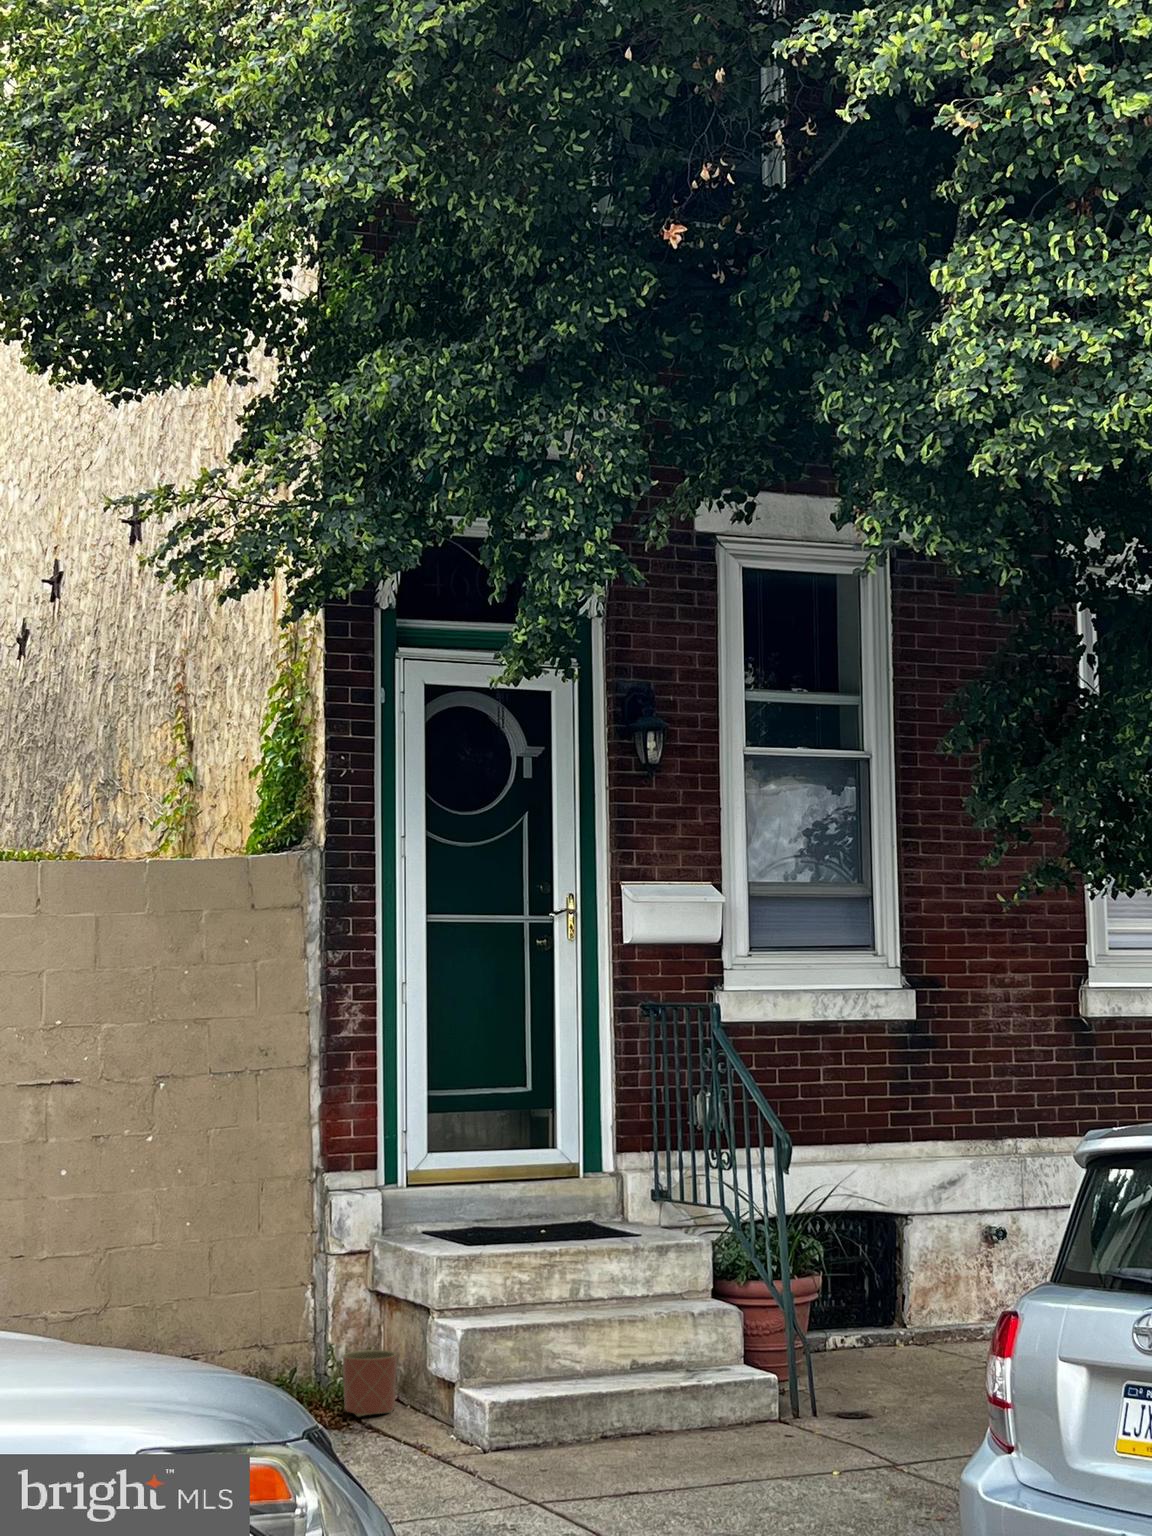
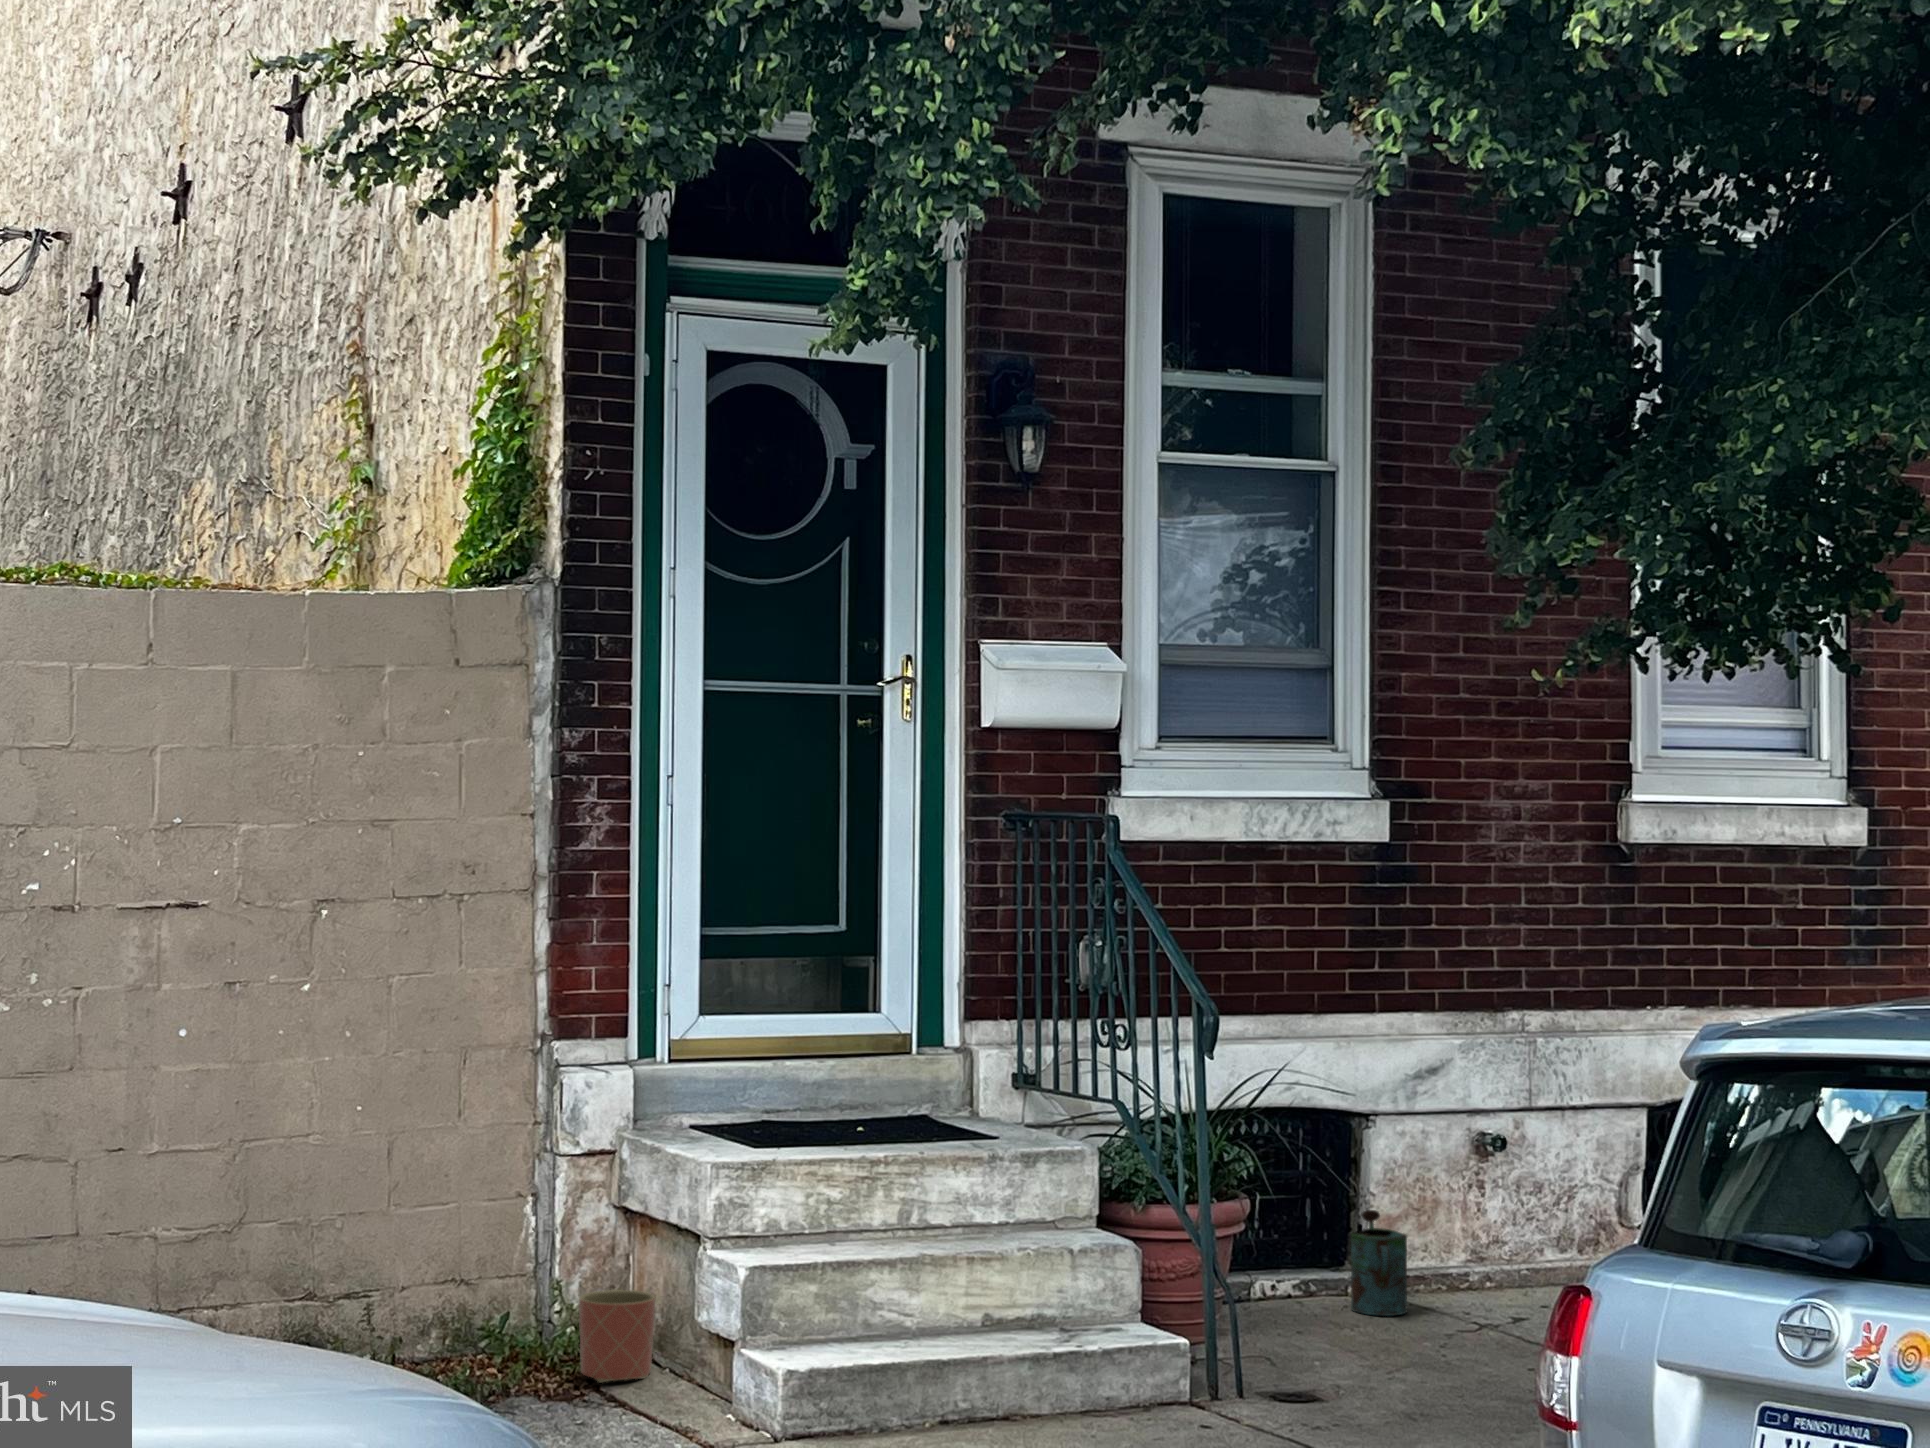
watering can: none [897,1284,940,1360] -> present [1351,1210,1407,1316]

